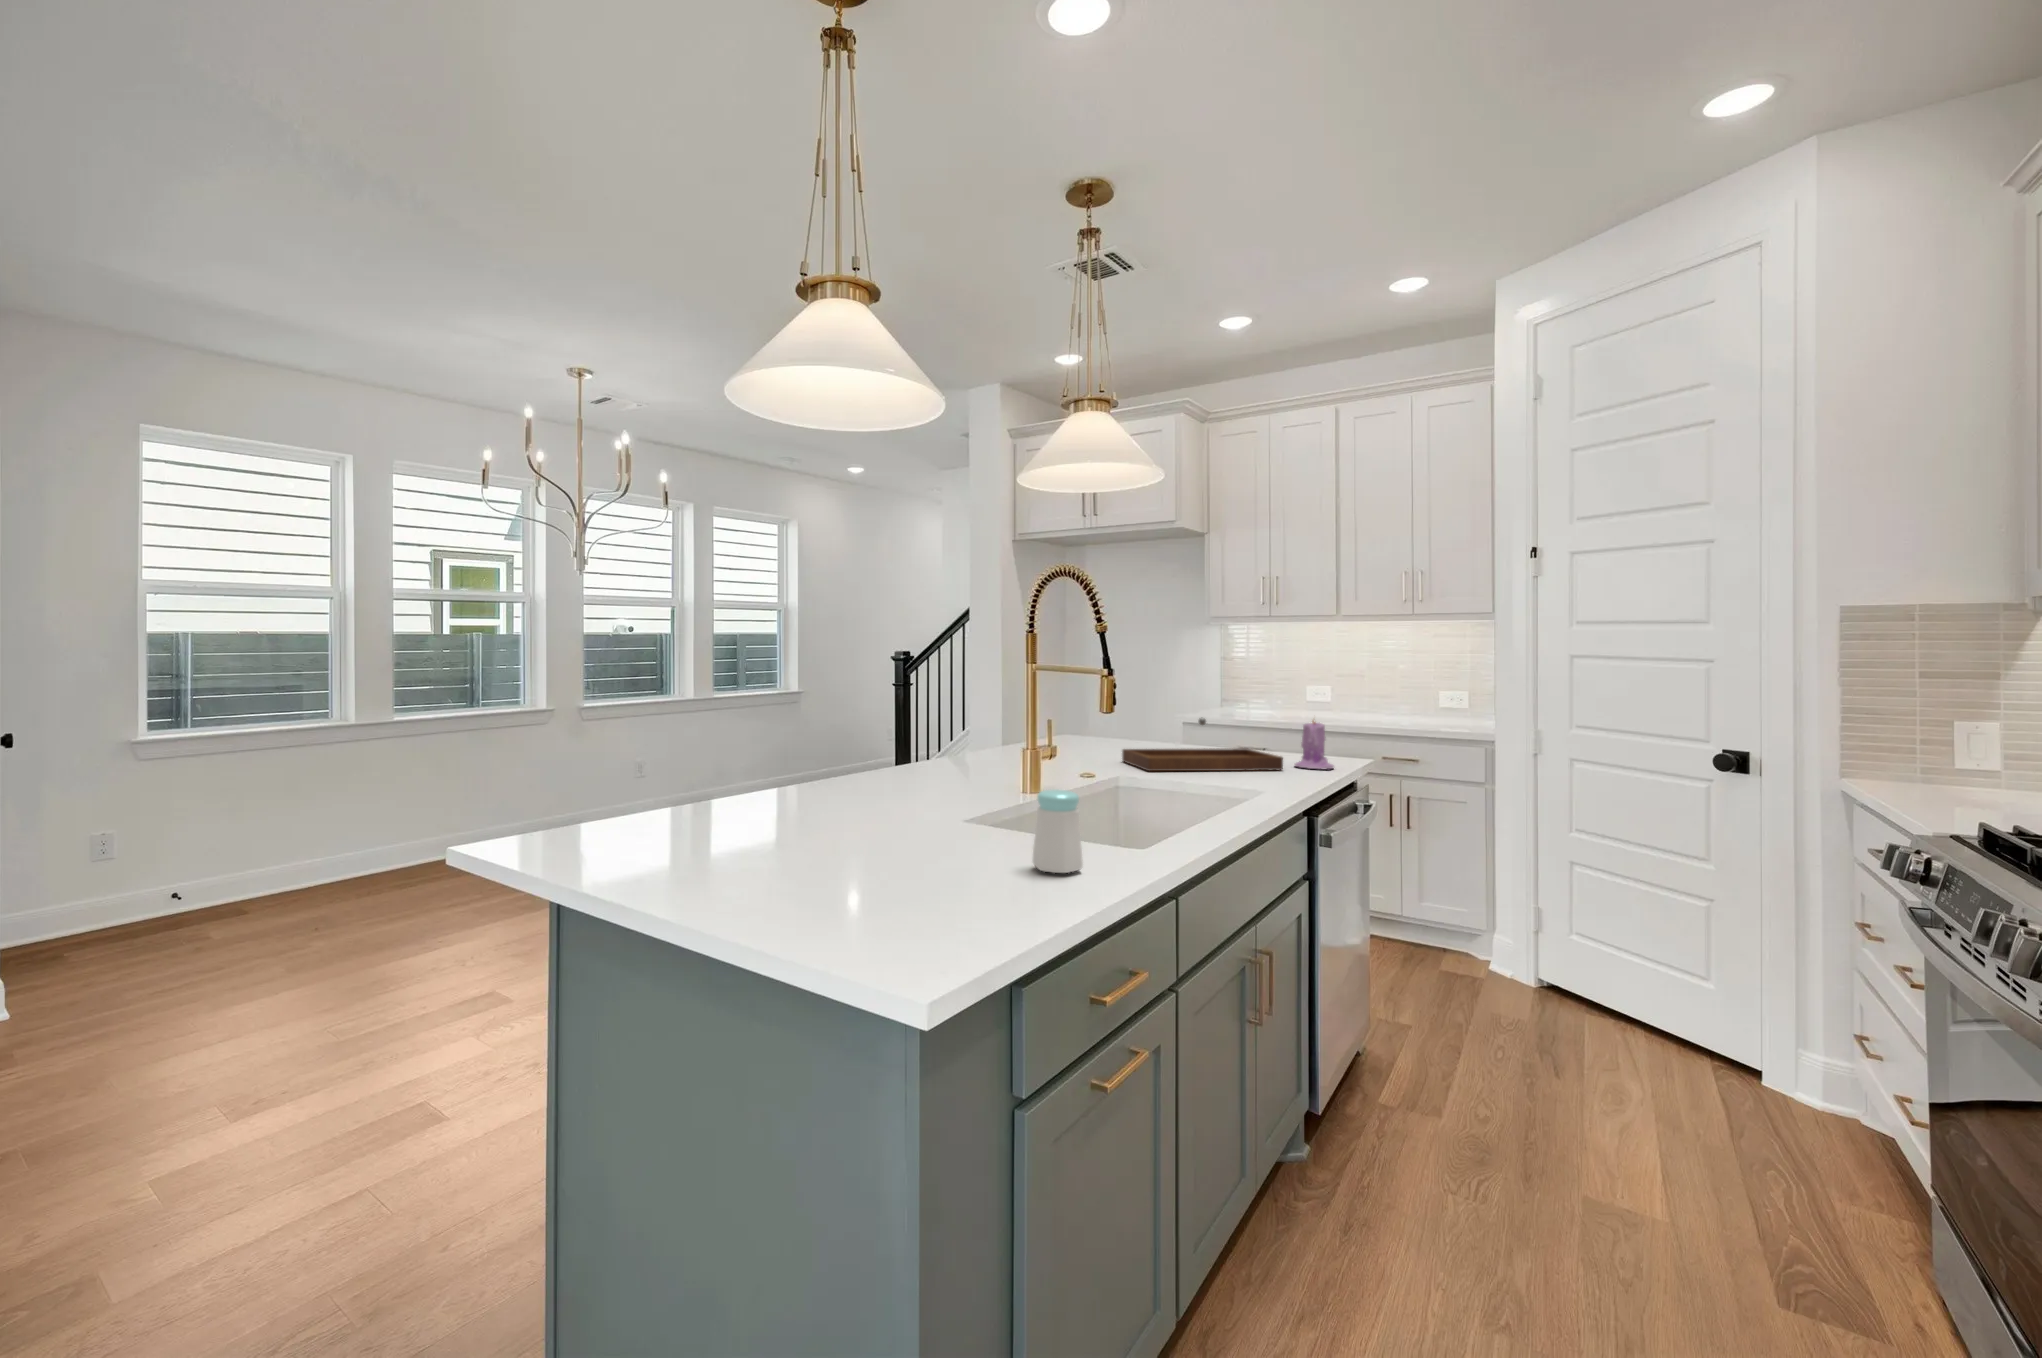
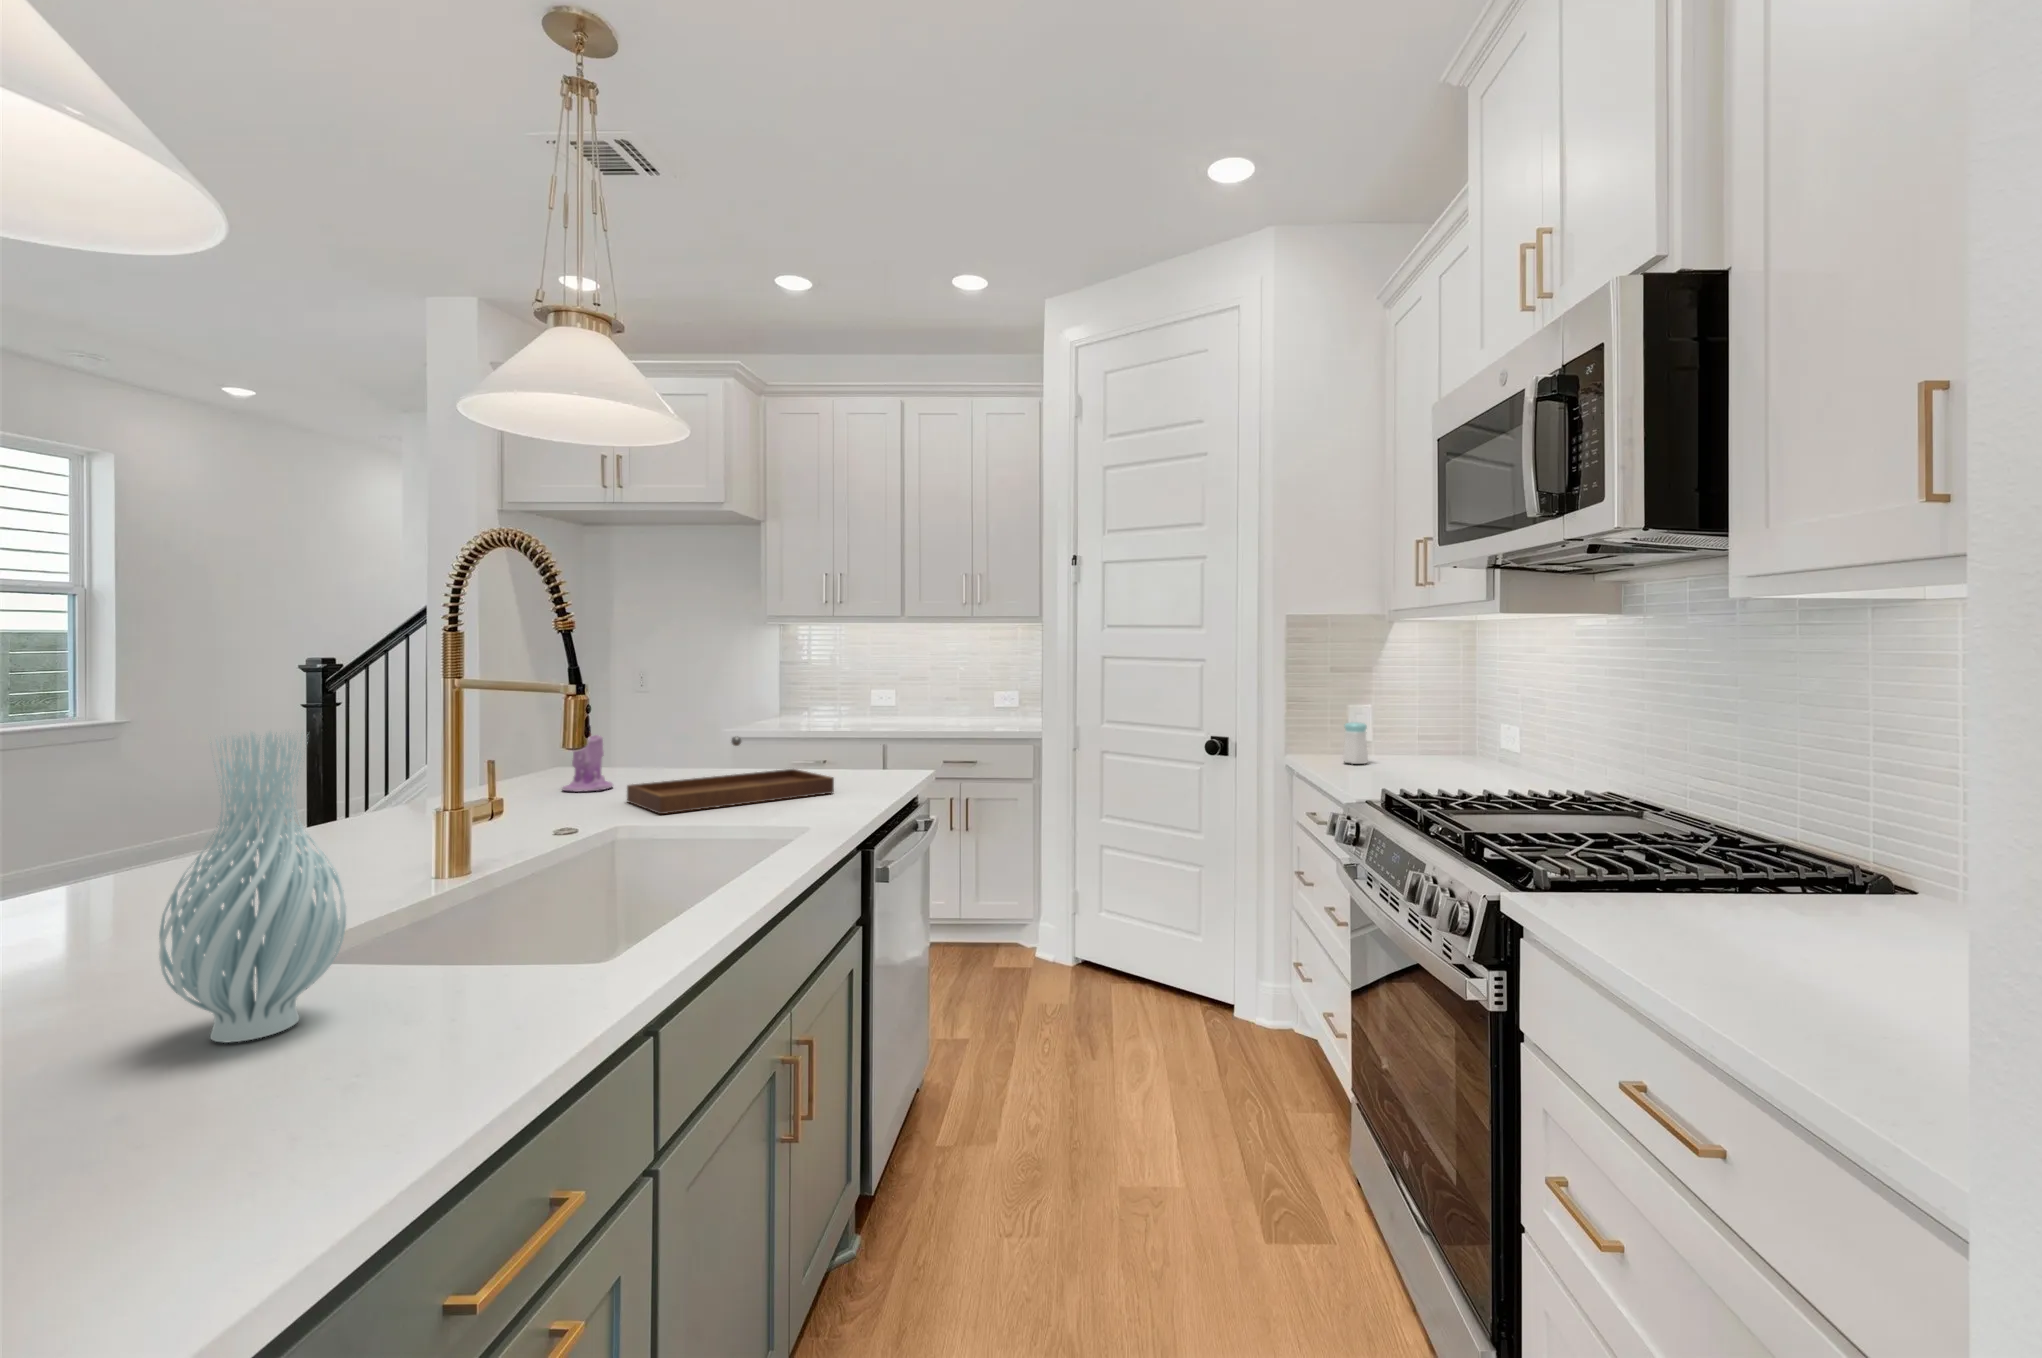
vase: none [928,681,1005,850] -> present [159,732,346,1043]
candle: present [1295,721,1334,770] -> present [562,735,613,792]
salt shaker: present [1033,789,1083,873] -> present [1343,722,1368,764]

